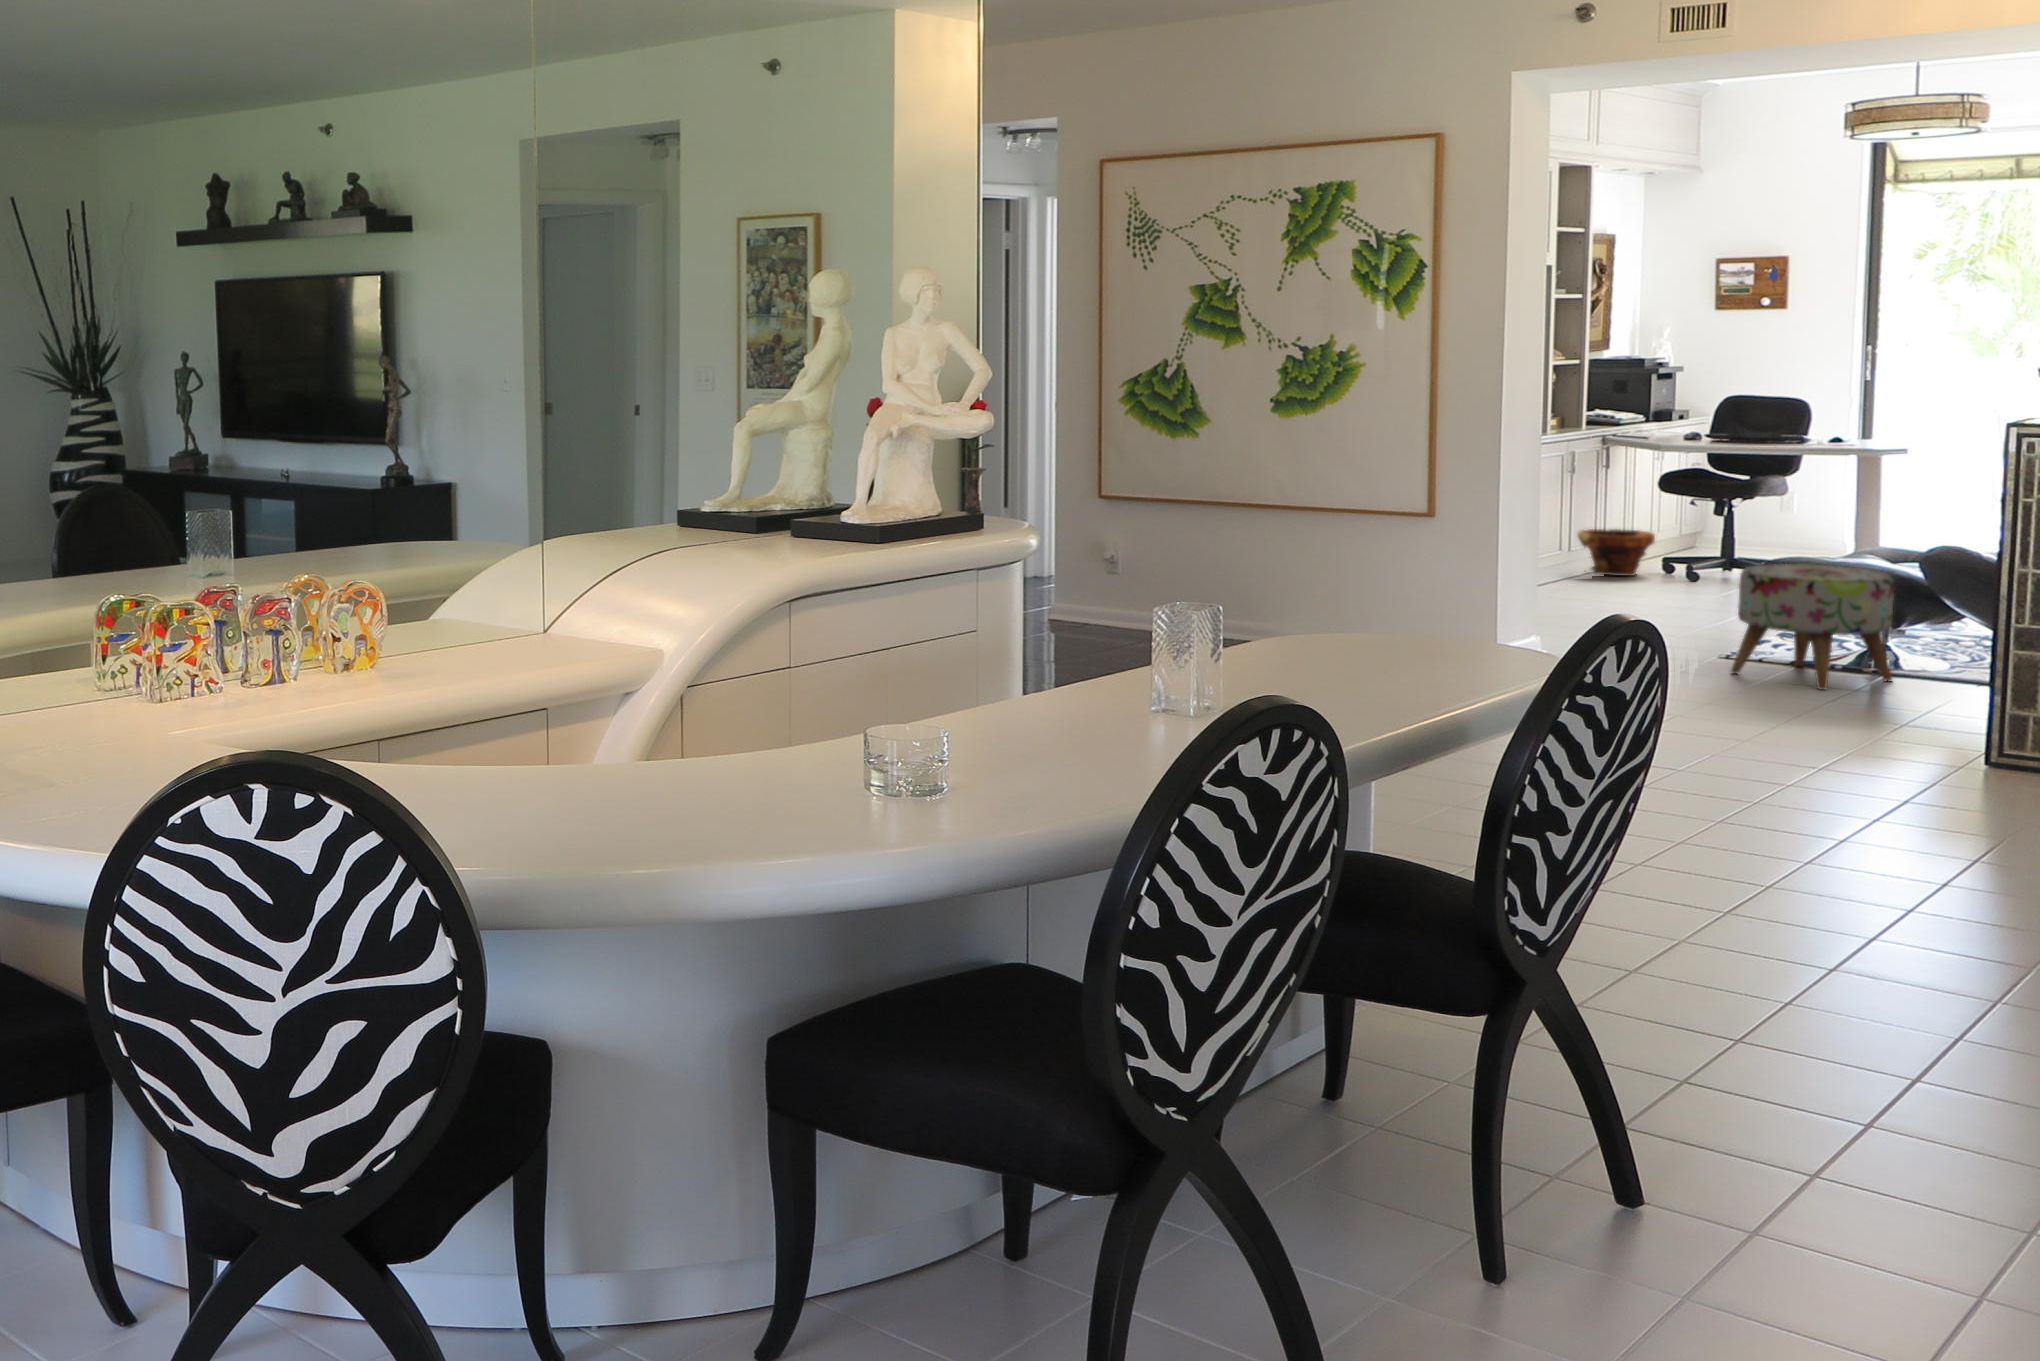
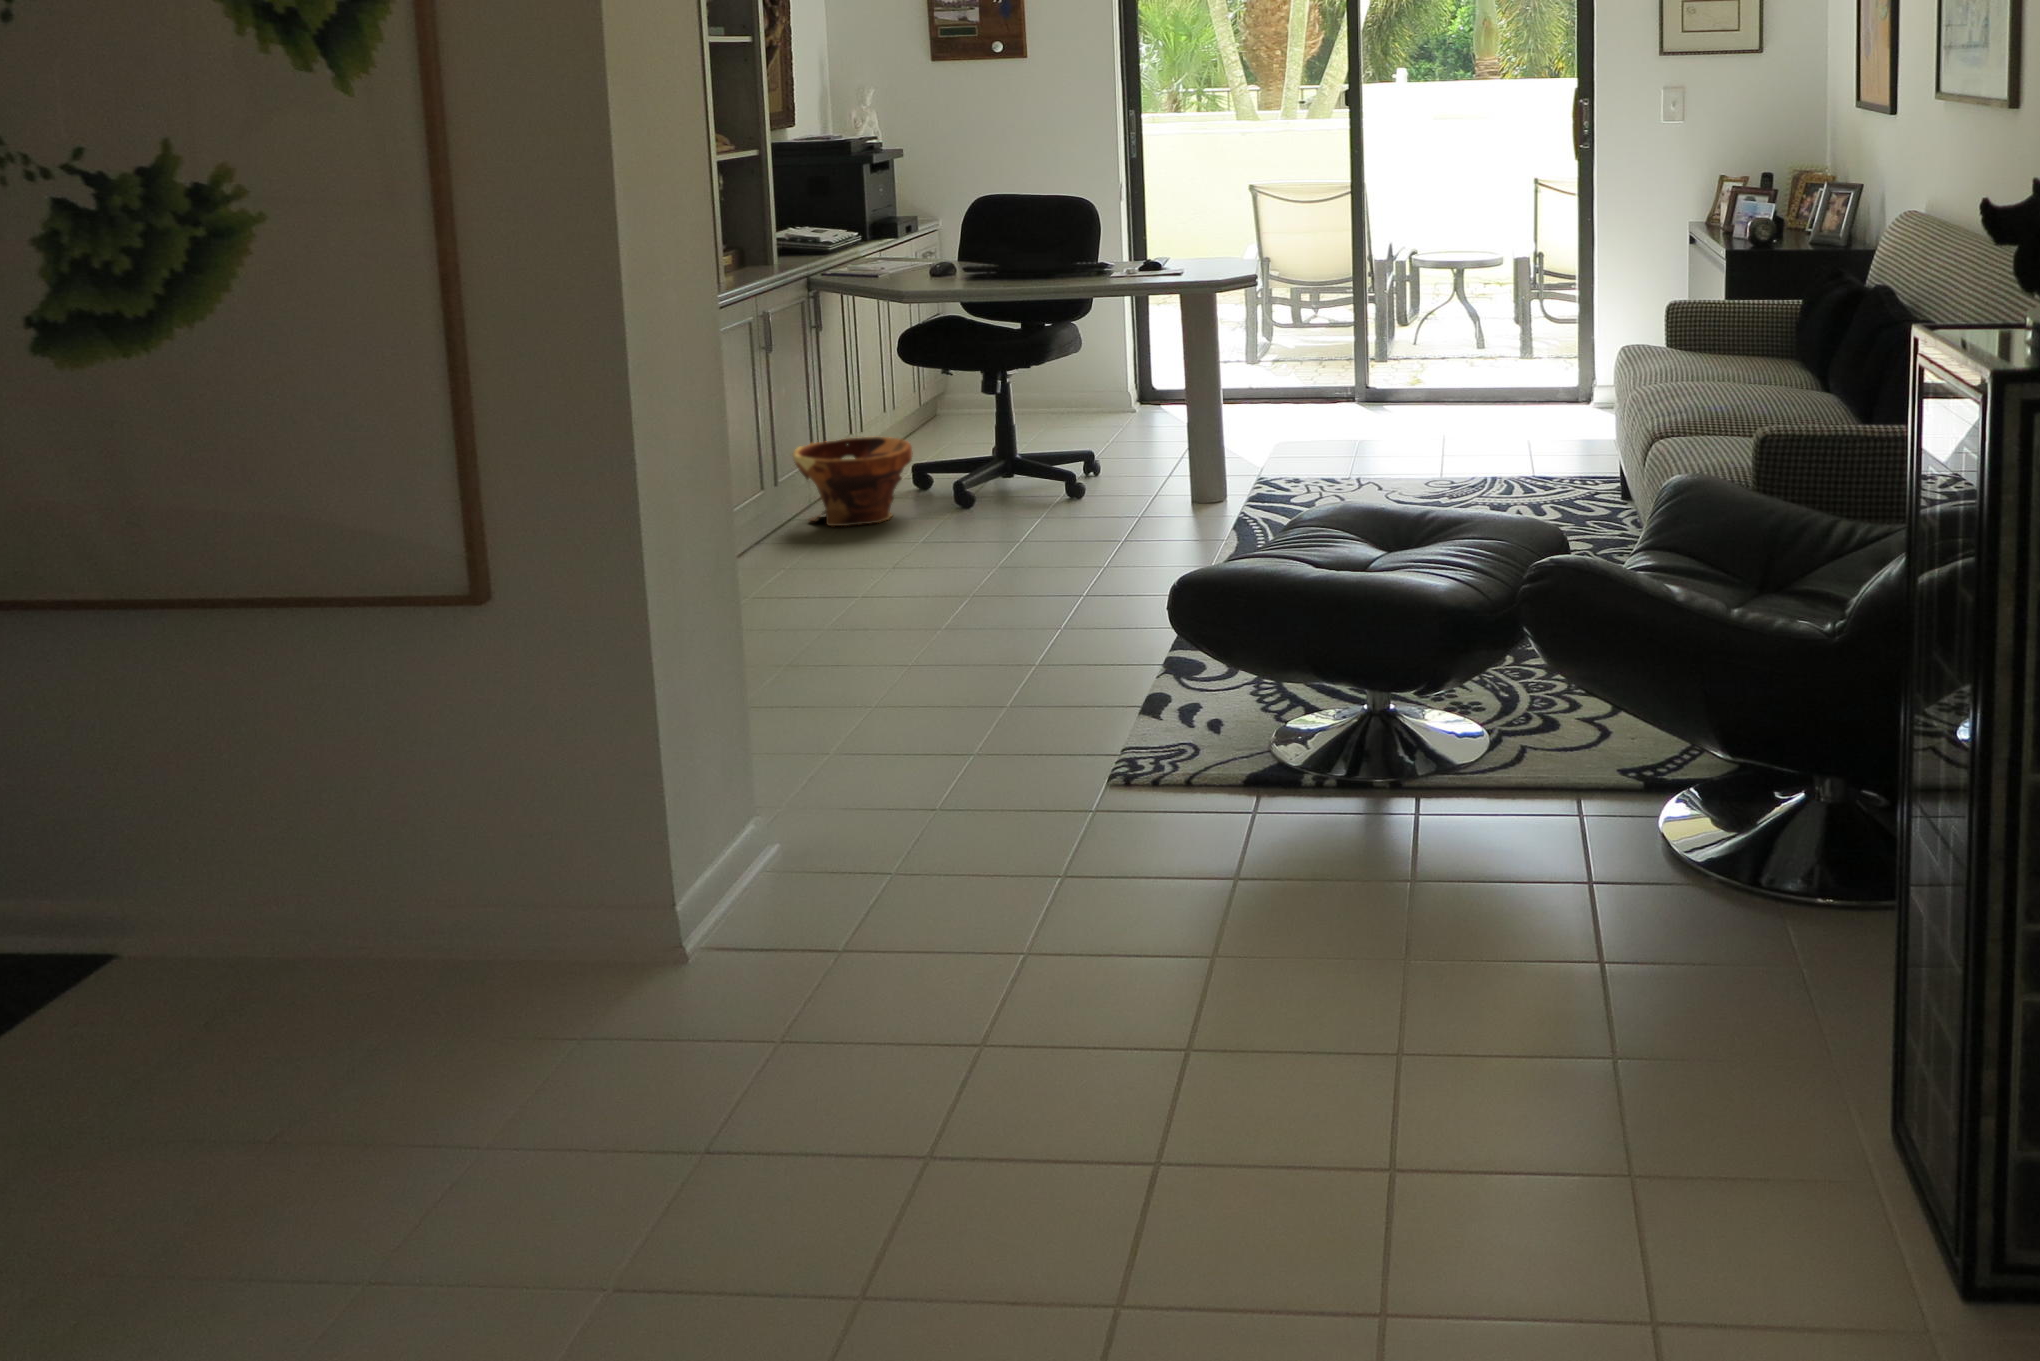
ottoman: present [1730,564,1894,690] -> none [1175,594,1457,909]

